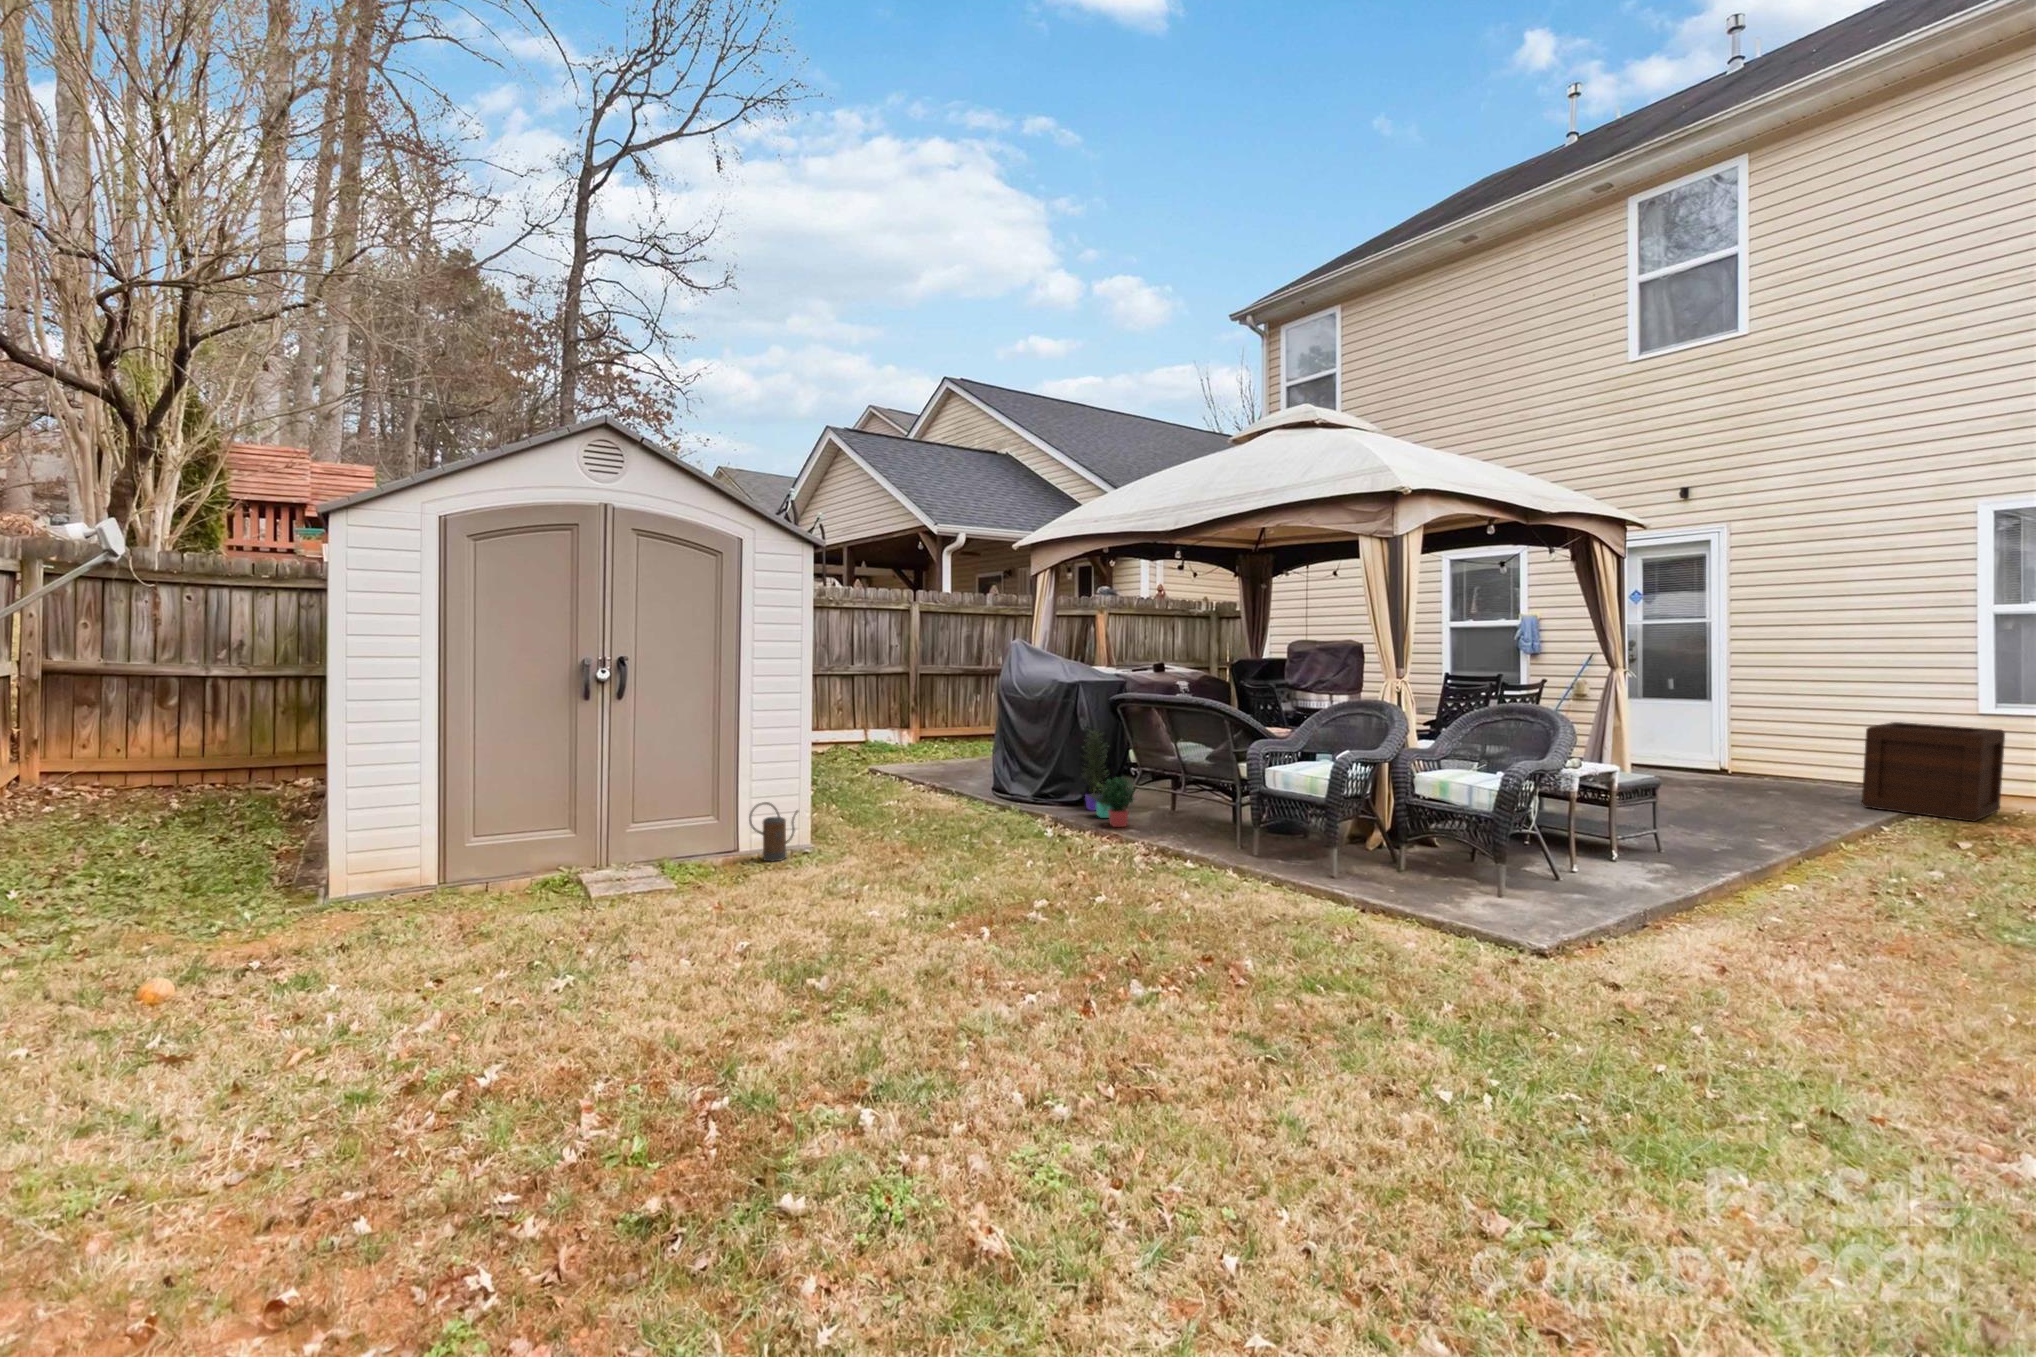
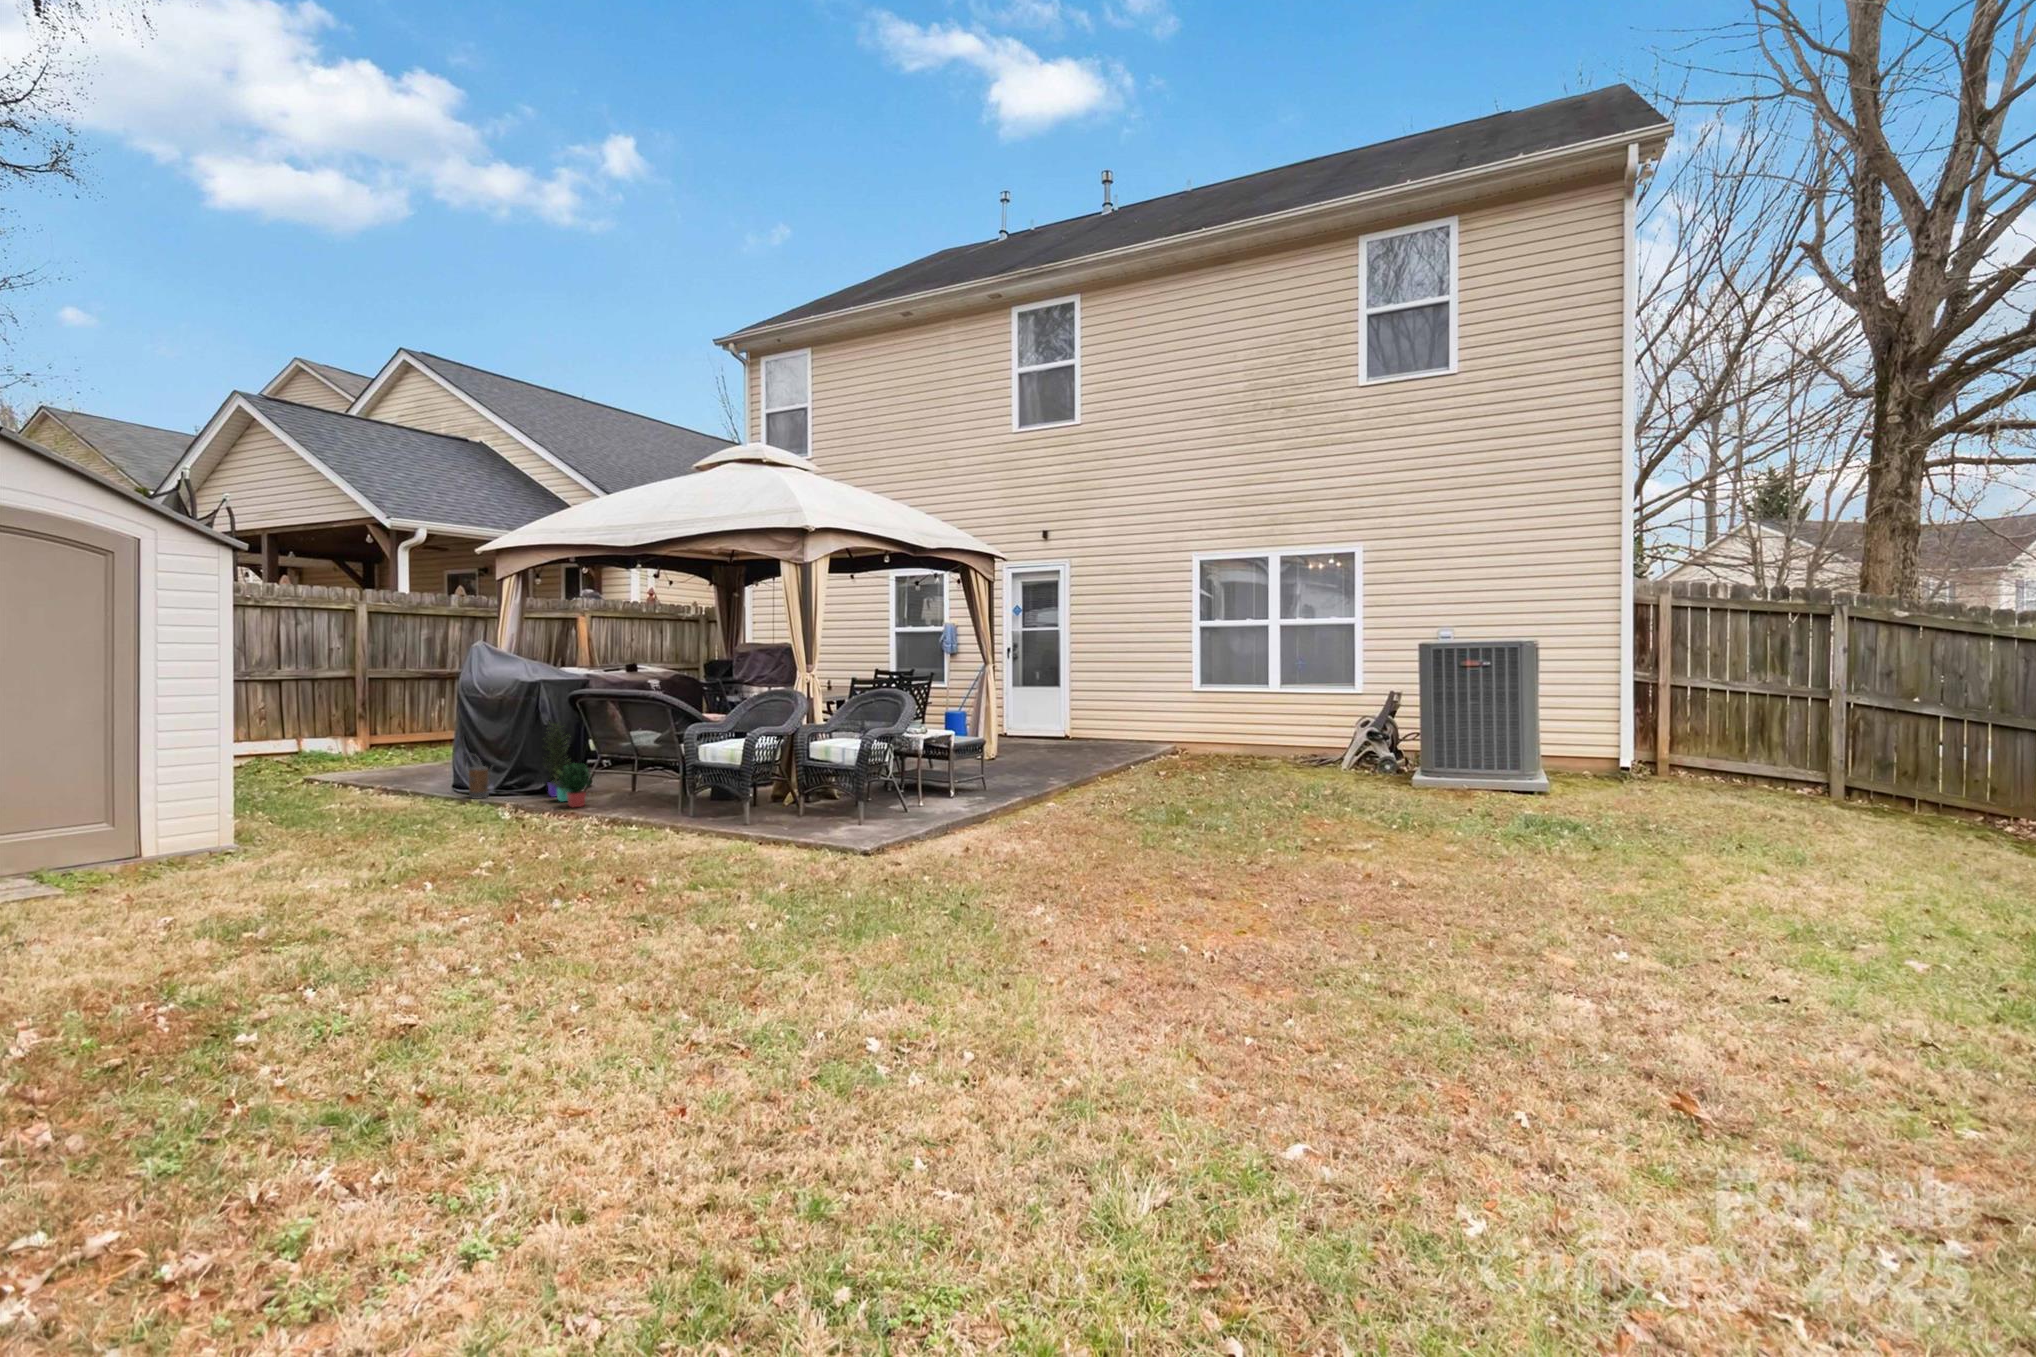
wooden crate: present [1862,722,2005,822] -> none [1133,698,1204,760]
watering can: present [749,802,798,861] -> present [463,754,493,799]

